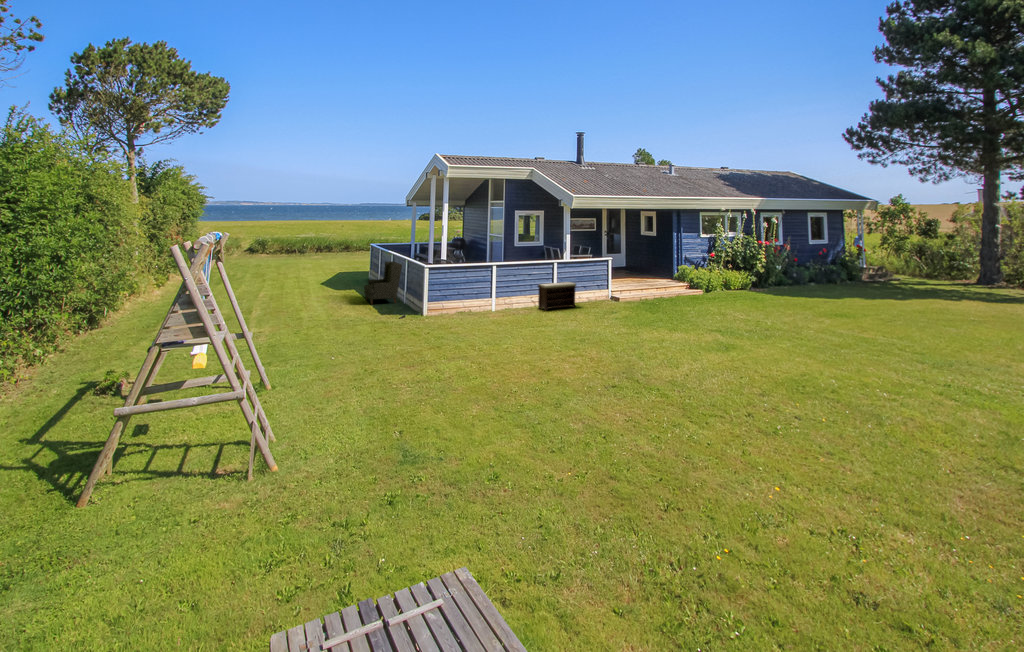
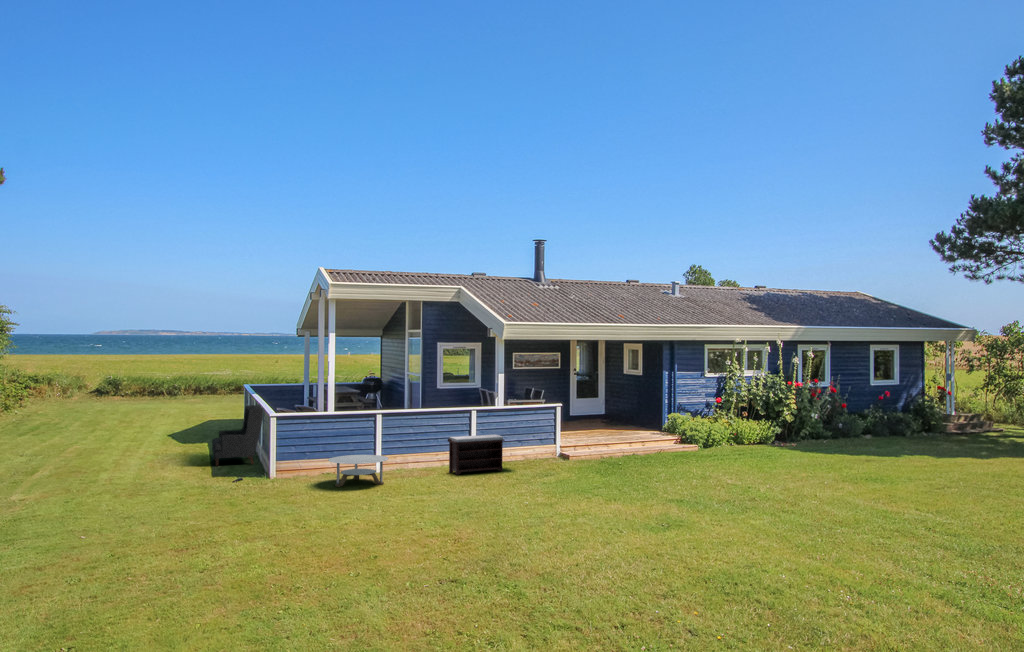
round table: none [460,297,502,320] -> present [328,455,388,487]

